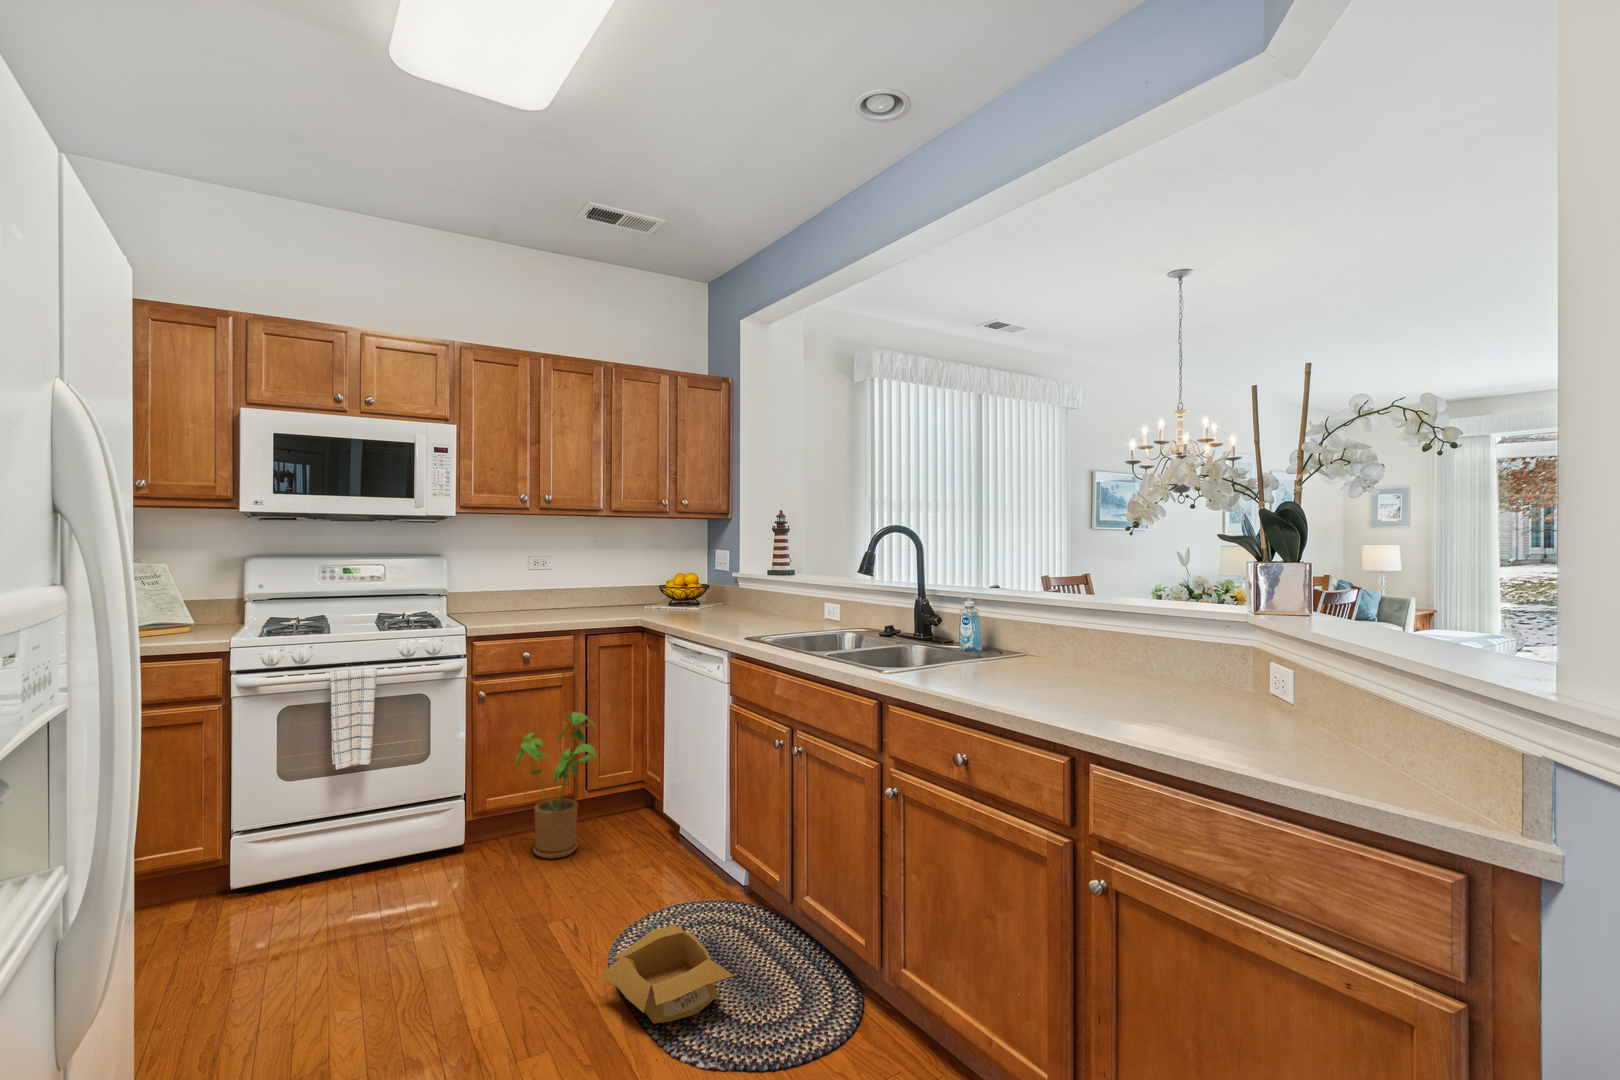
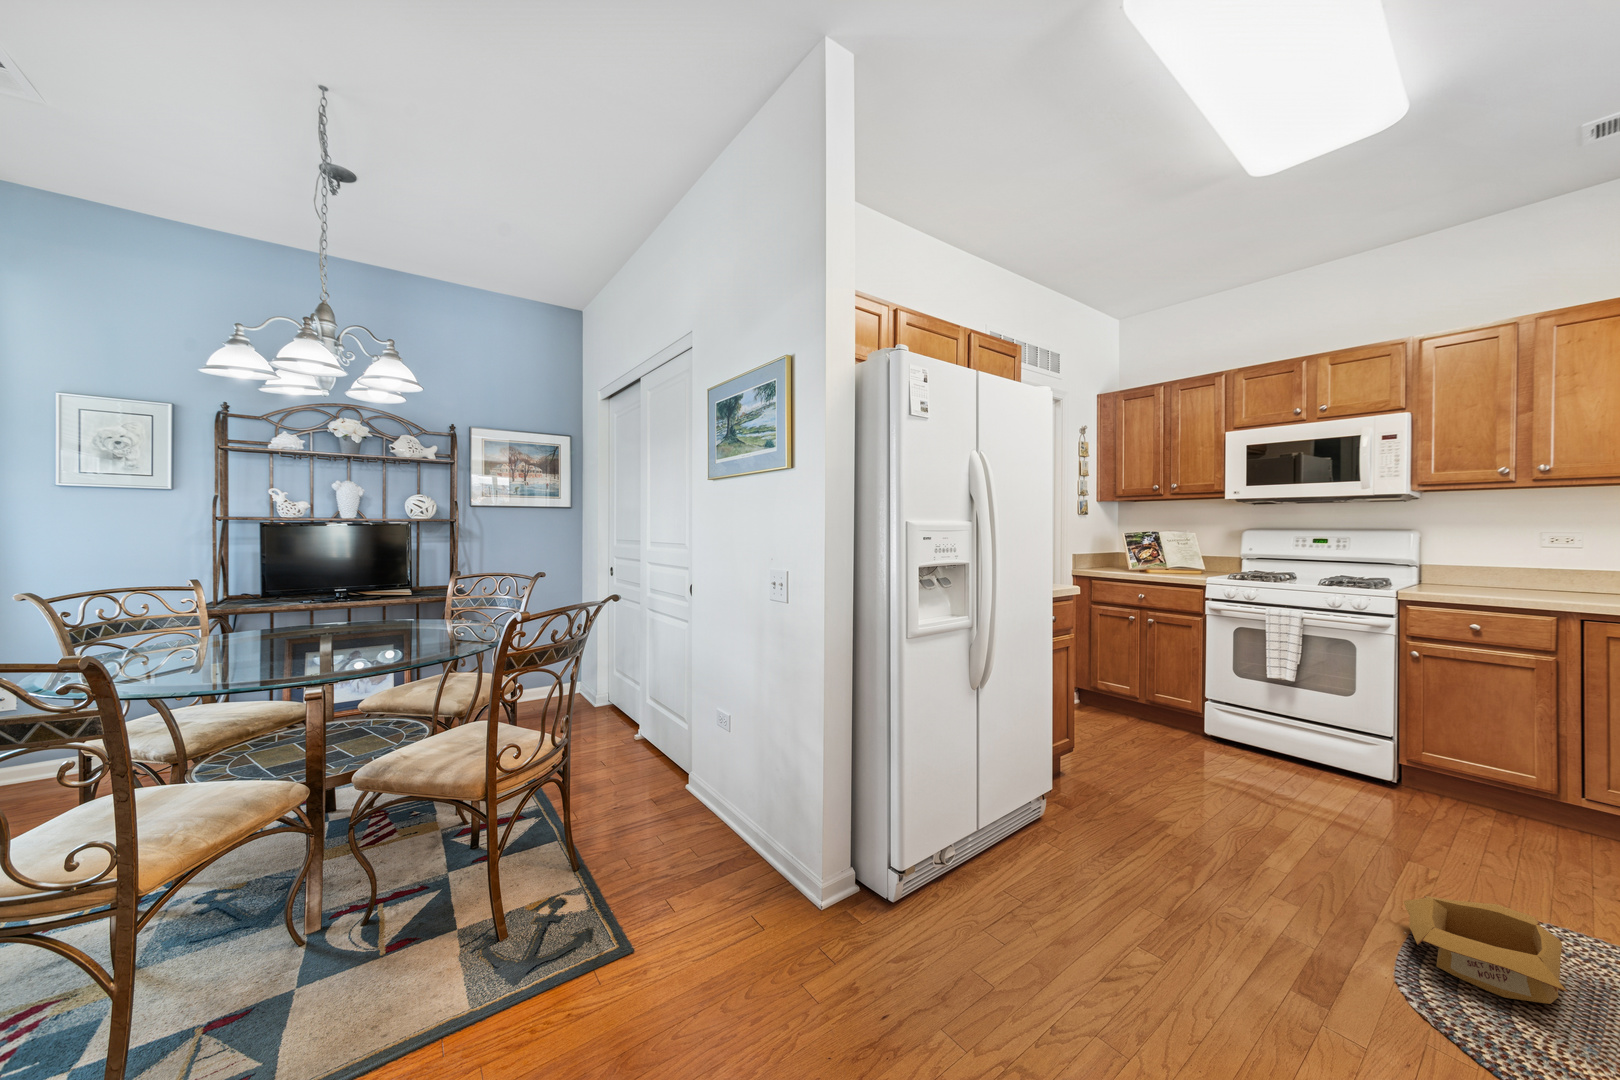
house plant: present [516,712,598,859] -> none [1453,691,1578,838]

